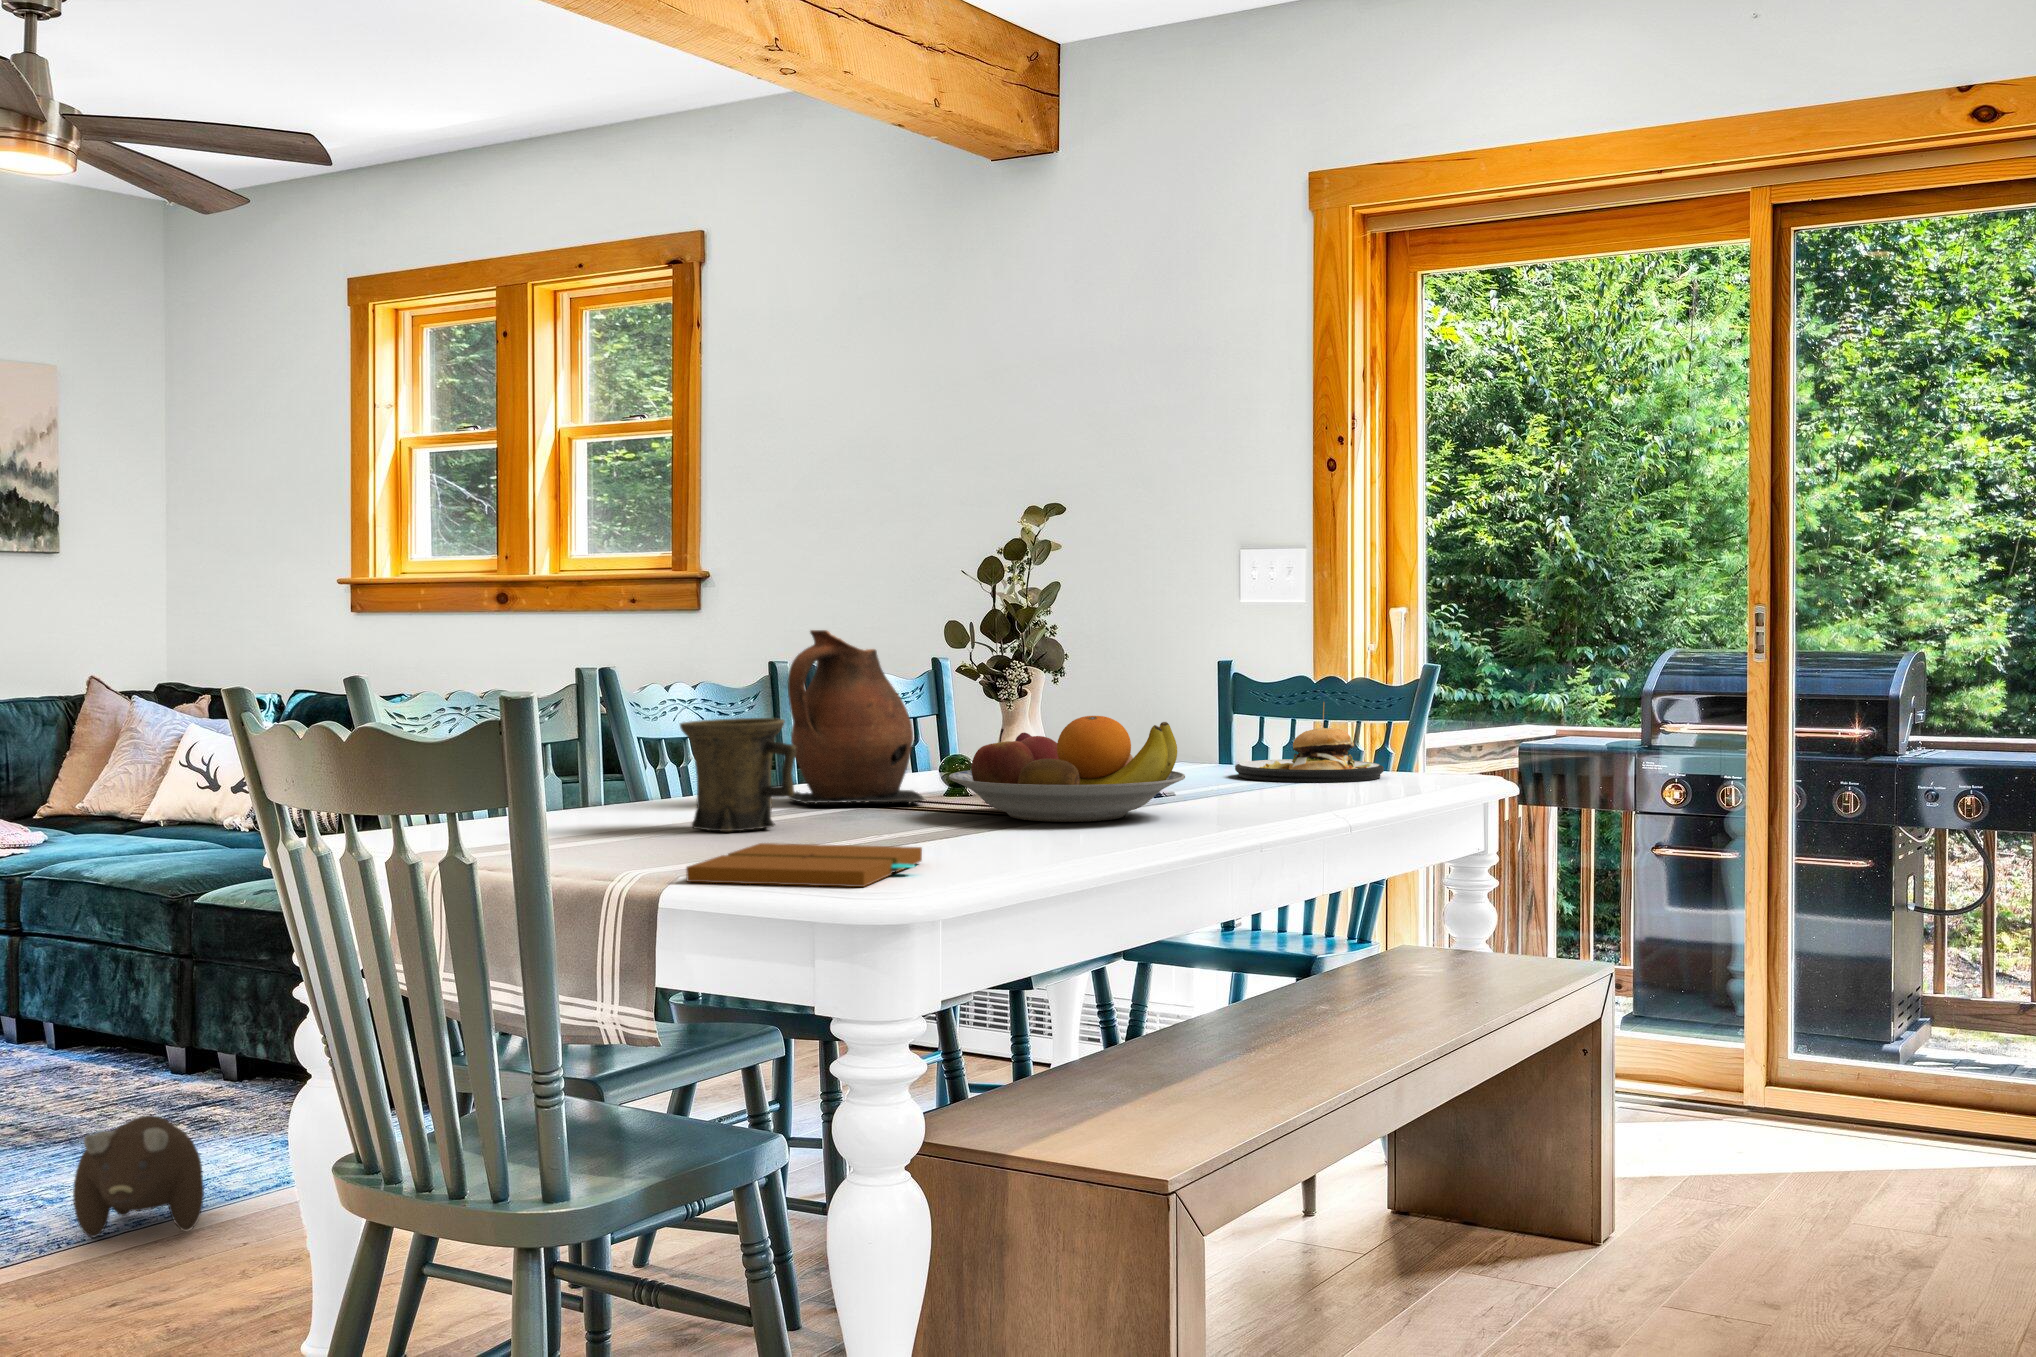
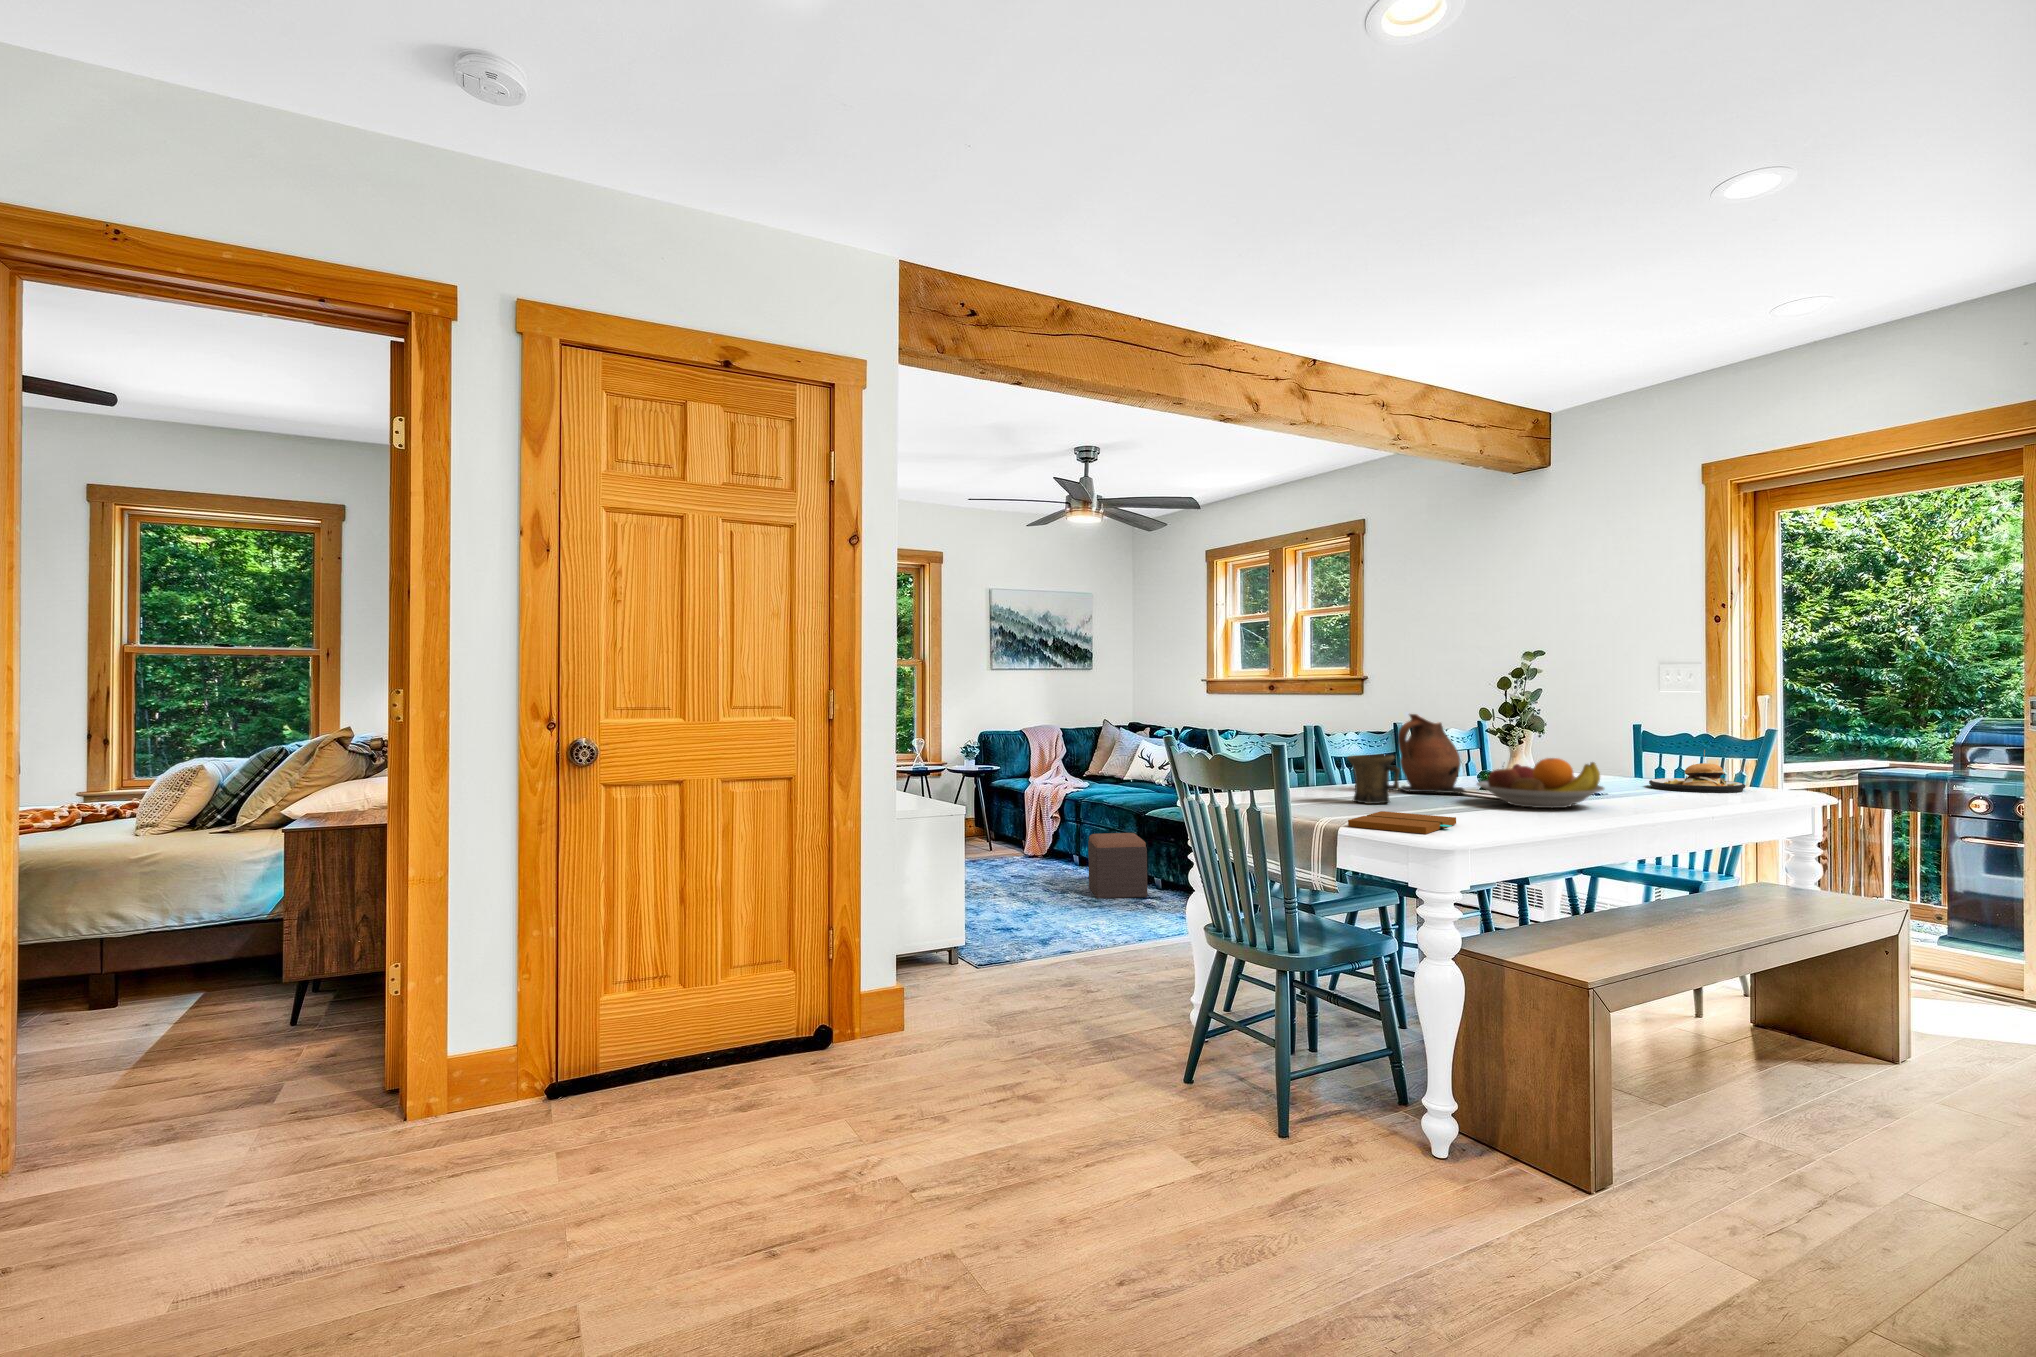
footstool: none [35,948,197,1122] -> present [1088,833,1147,899]
plush toy: present [73,1115,204,1238] -> none [1108,899,1154,947]

